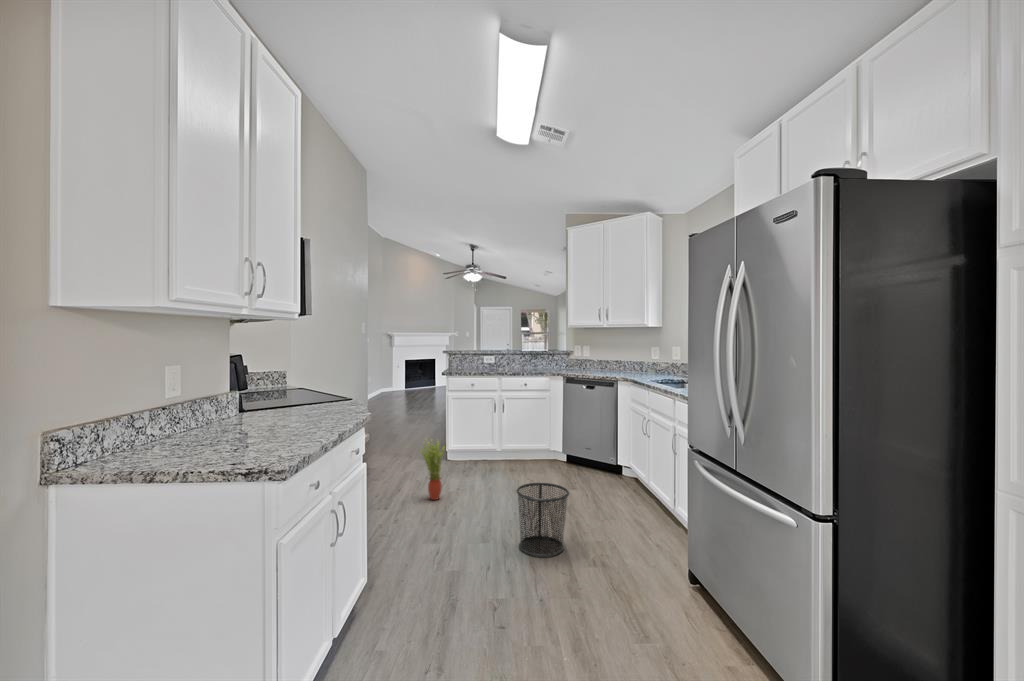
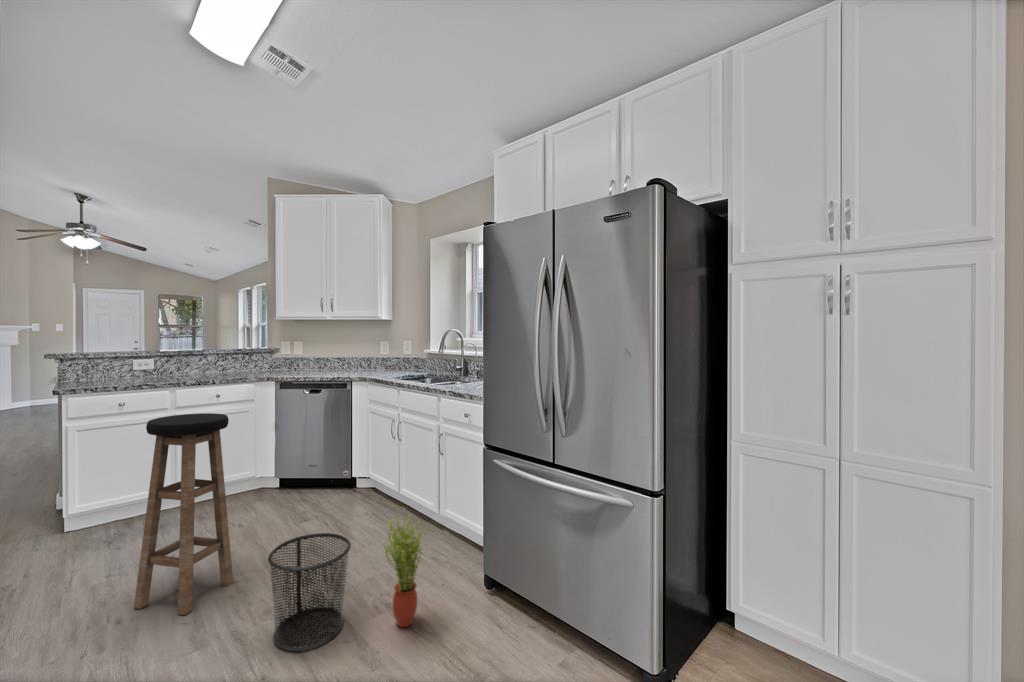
bar stool: none [462,392,513,517] -> present [134,413,233,615]
potted plant: present [422,439,445,500] -> present [384,516,429,627]

